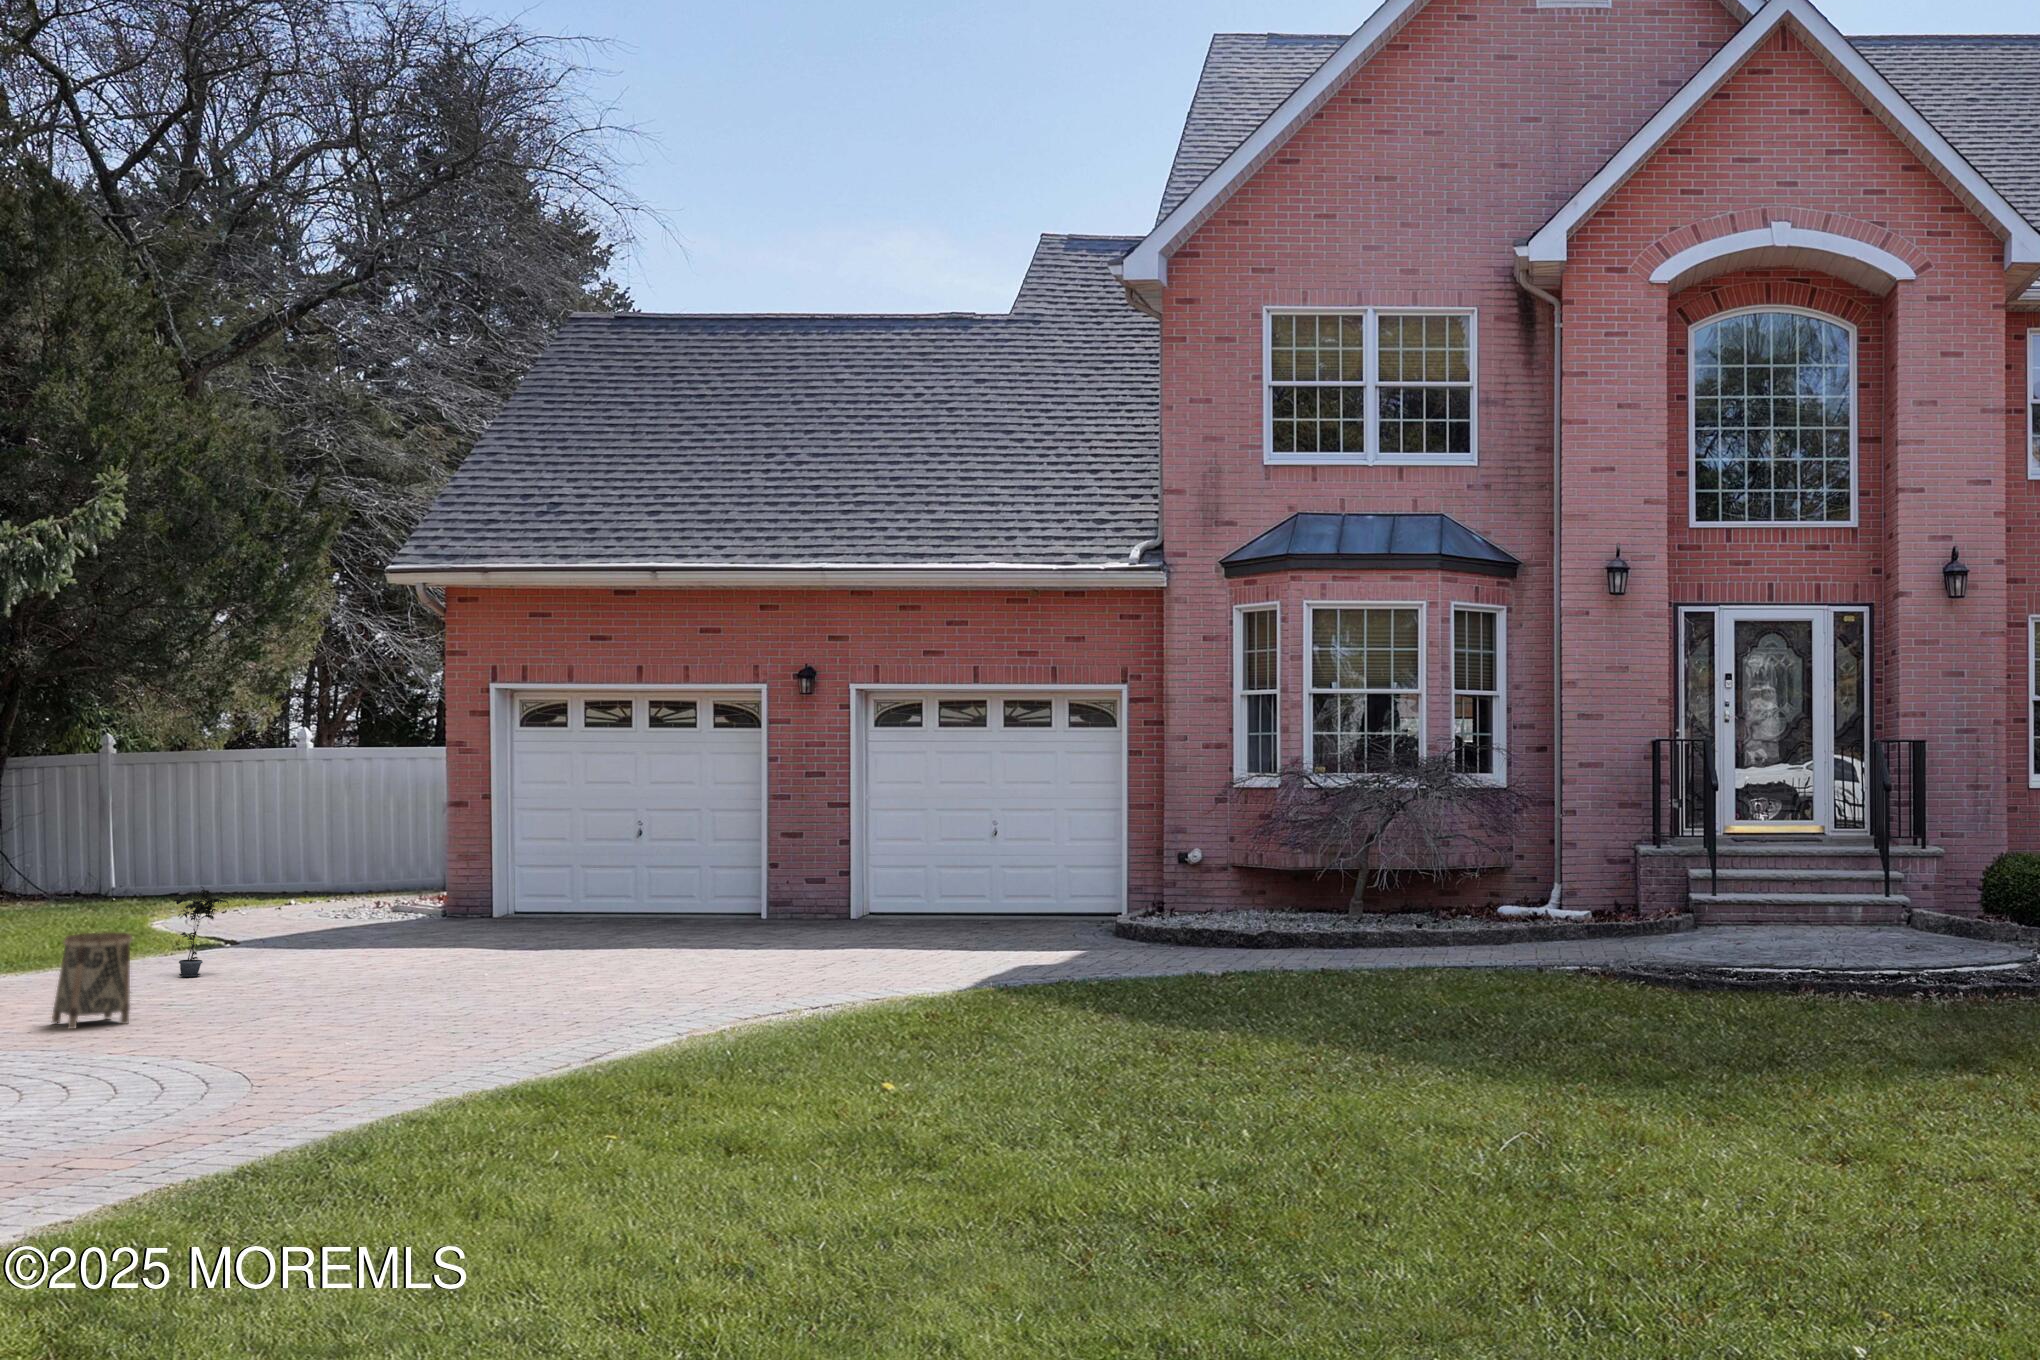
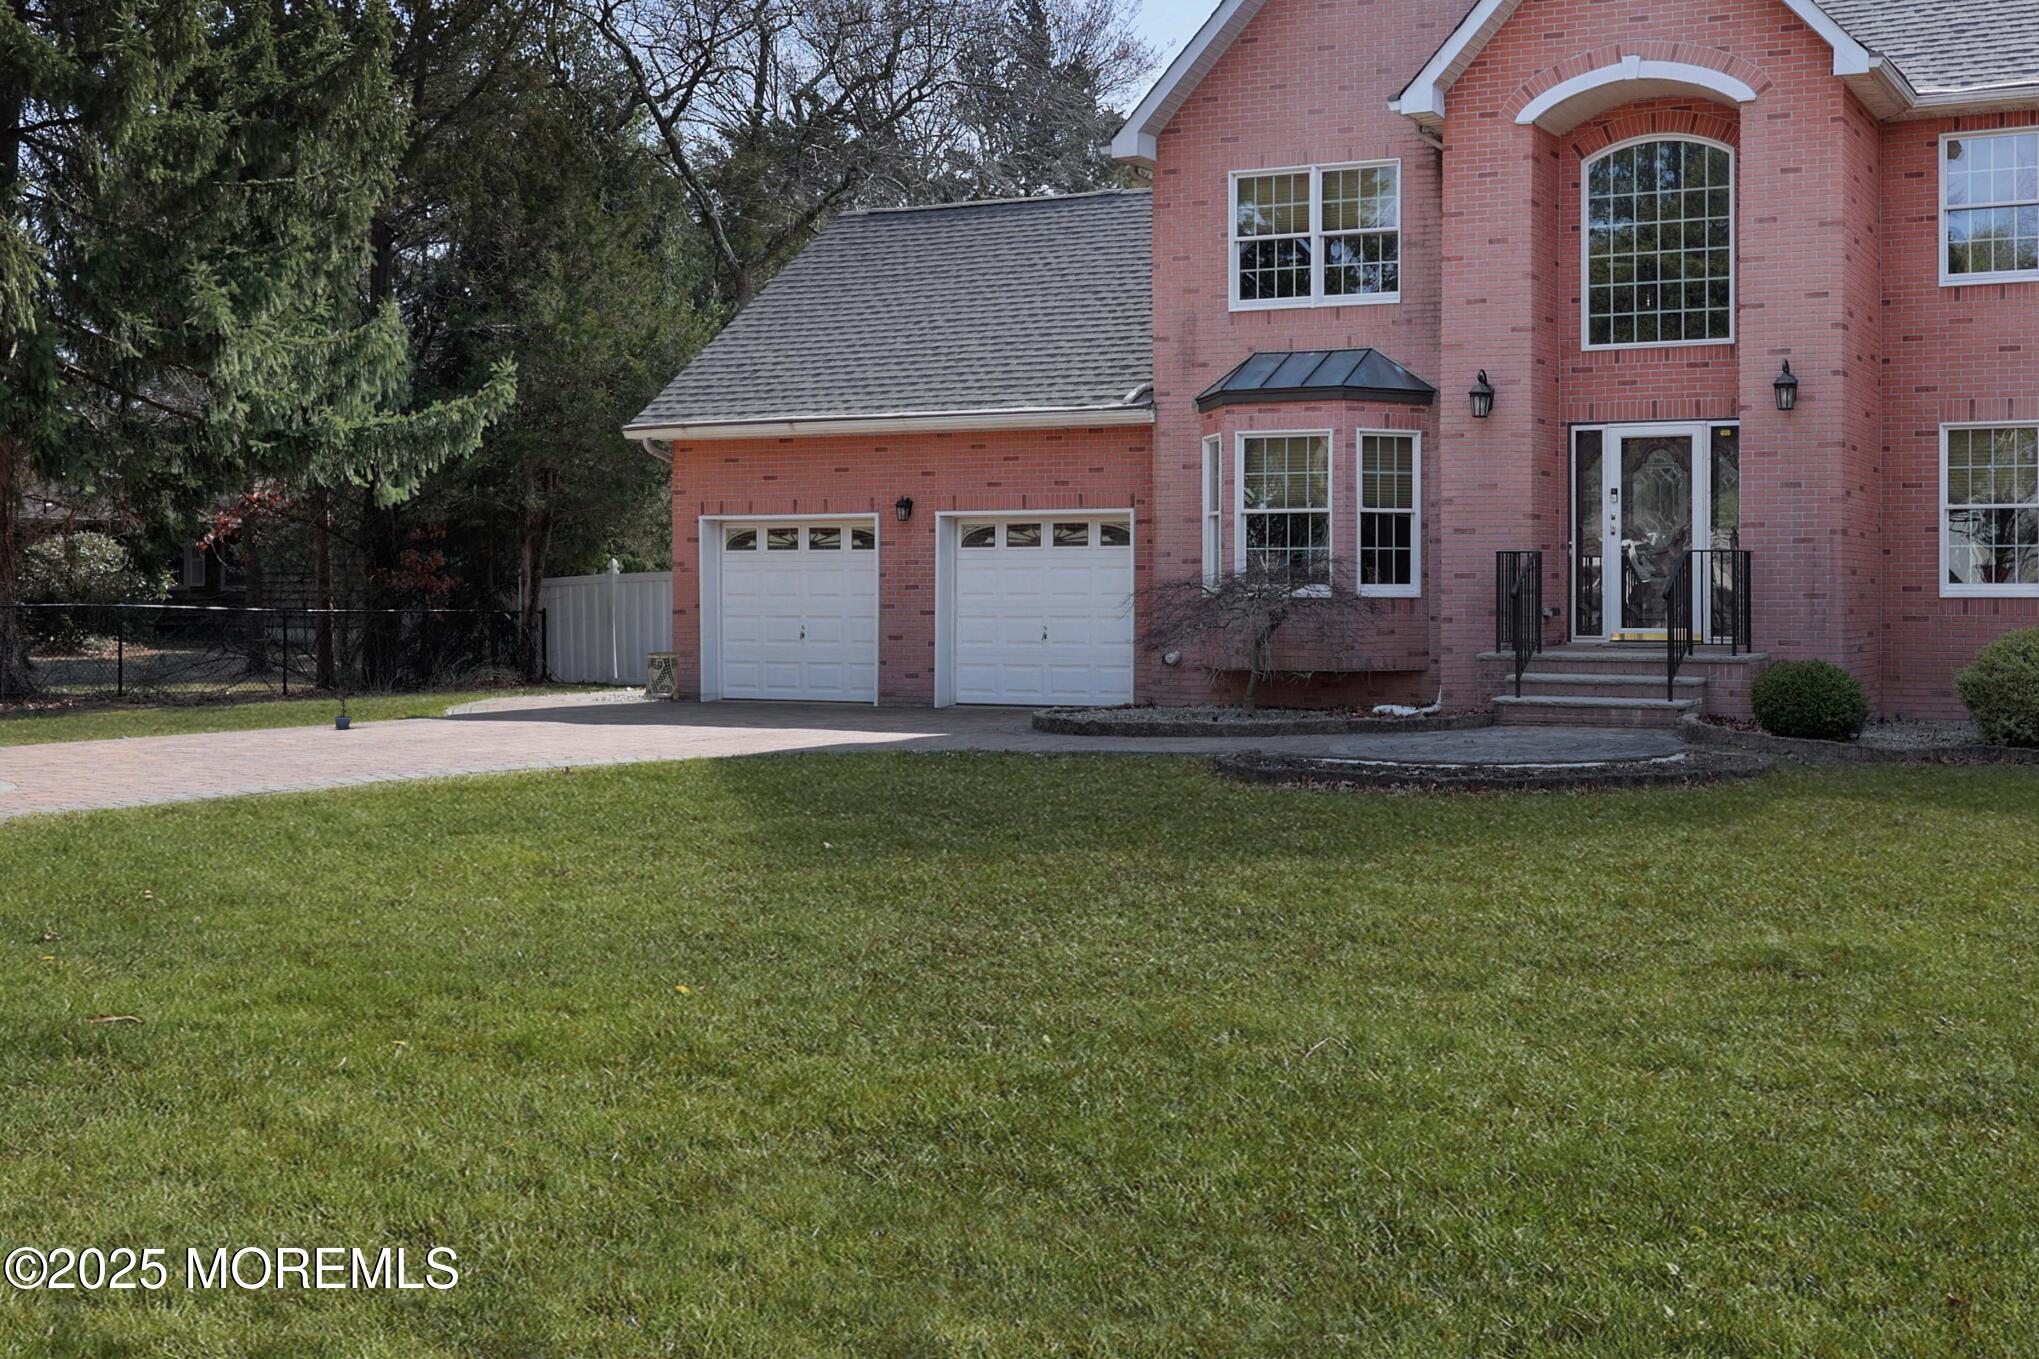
basket: present [52,932,132,1029] -> present [645,652,680,700]

